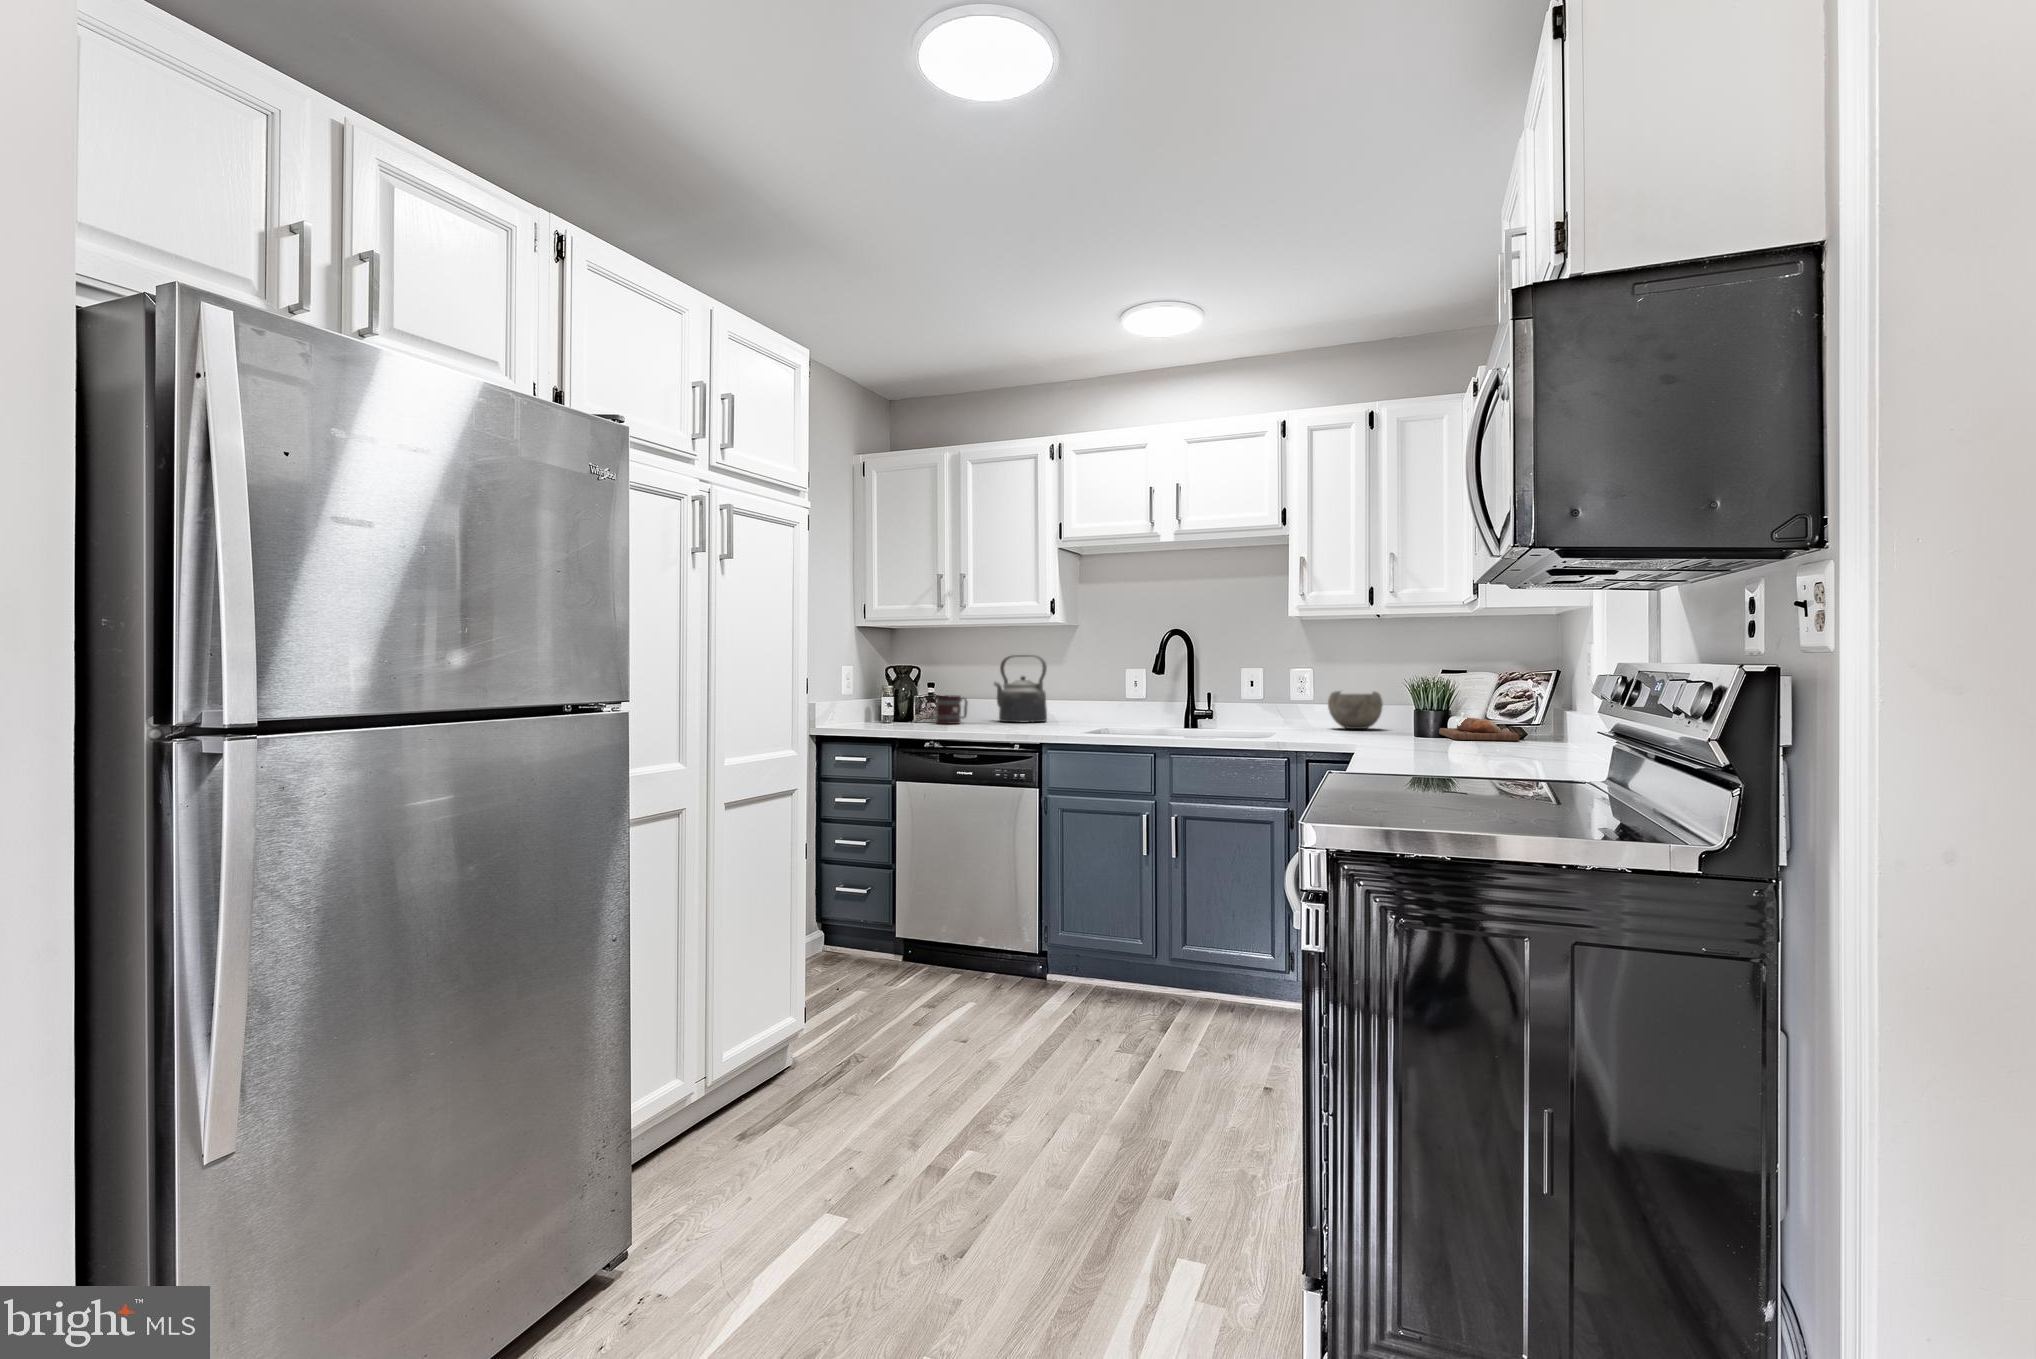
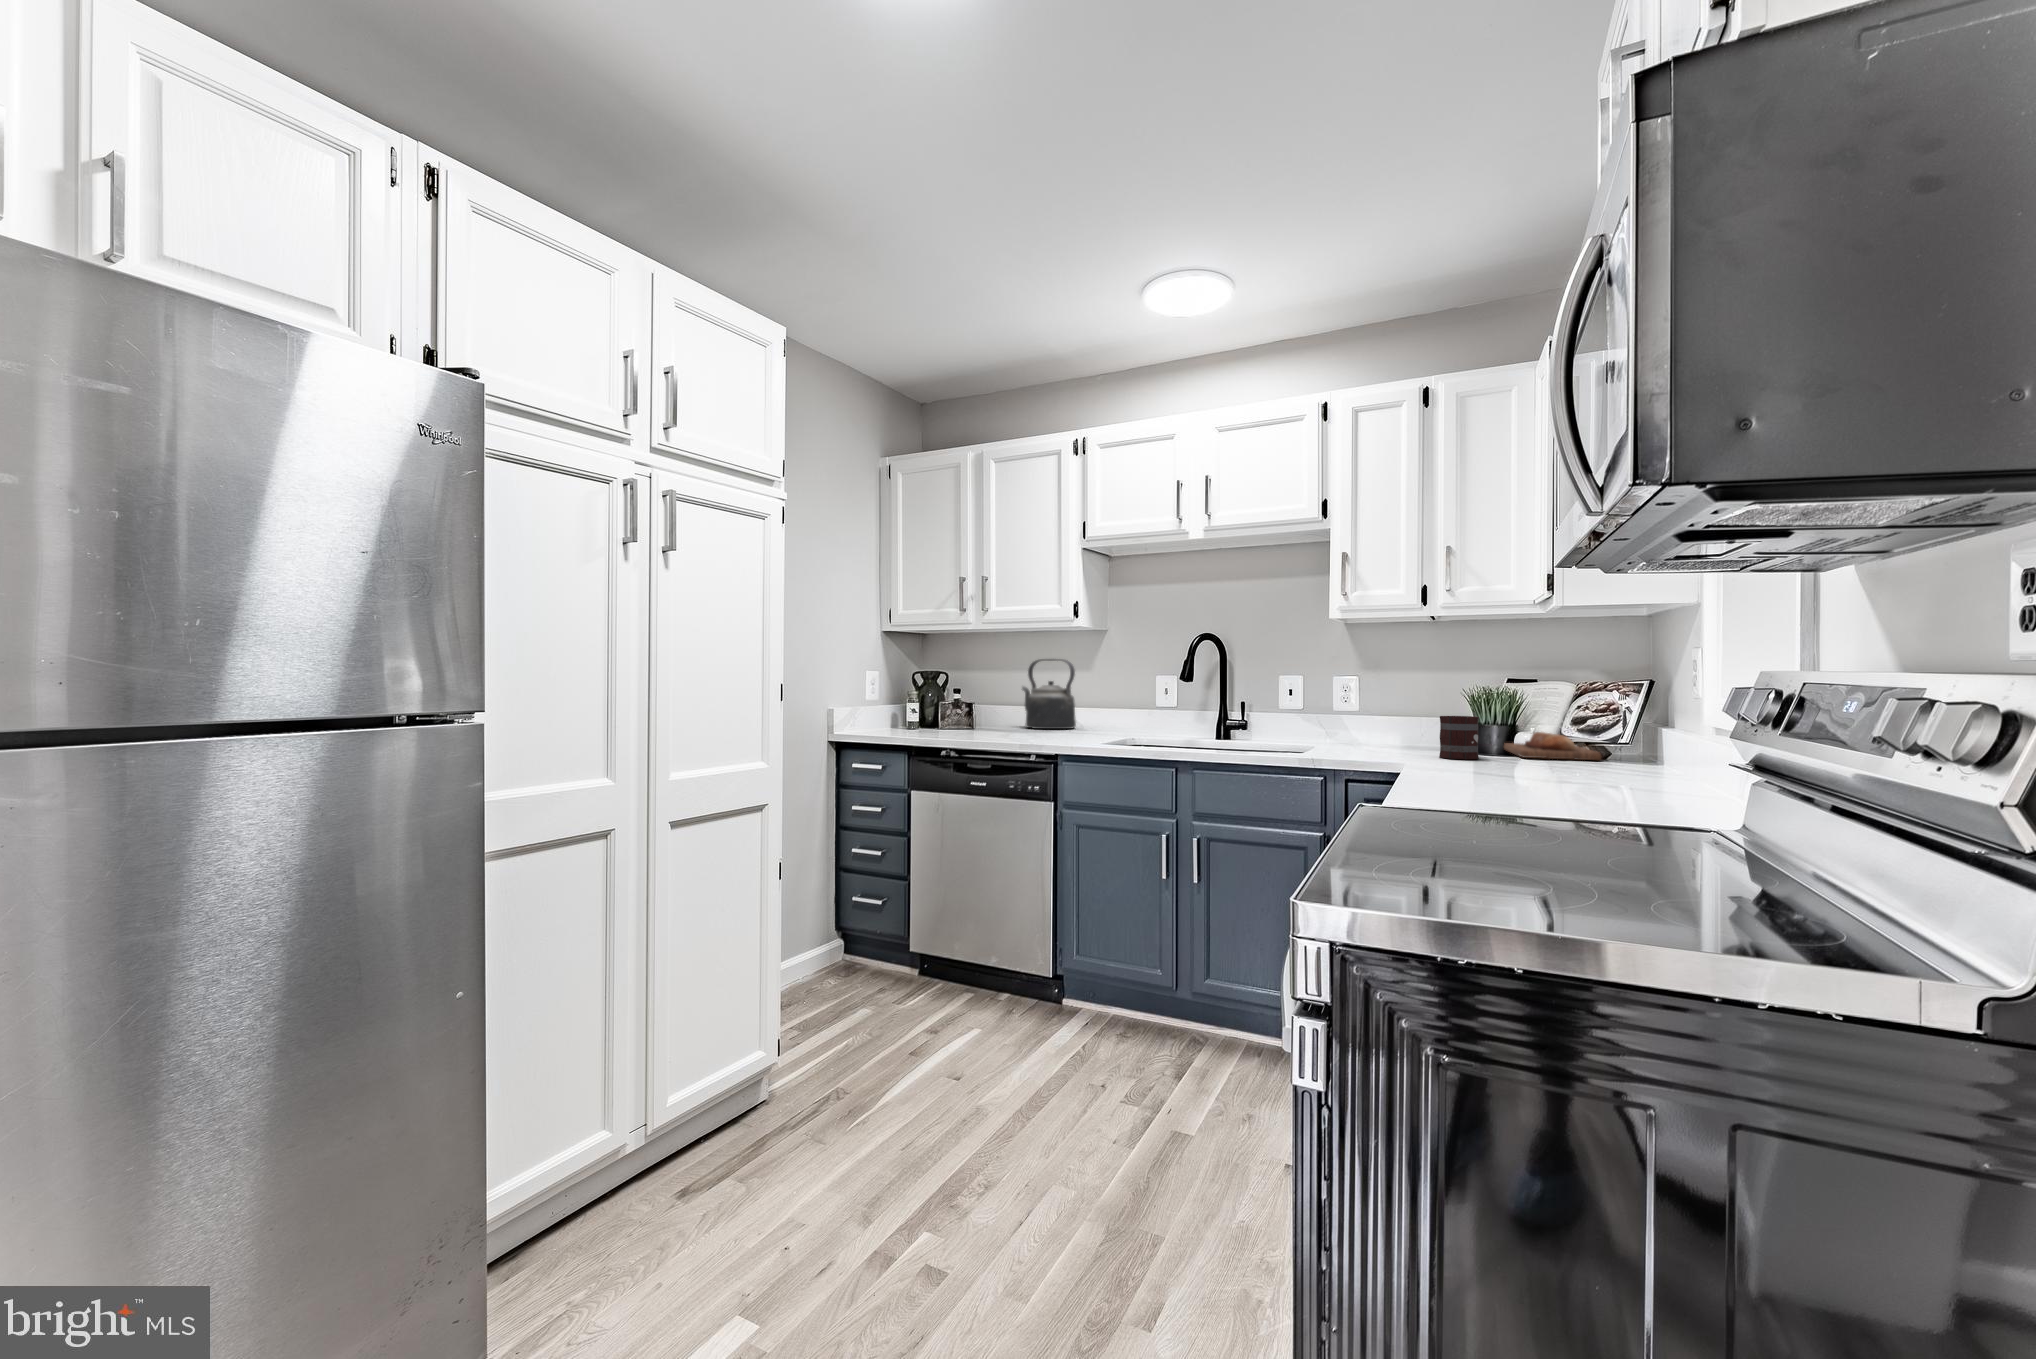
bowl: present [1328,691,1383,729] -> none [1376,699,1439,742]
mug: present [937,696,967,724] -> present [1439,716,1479,759]

